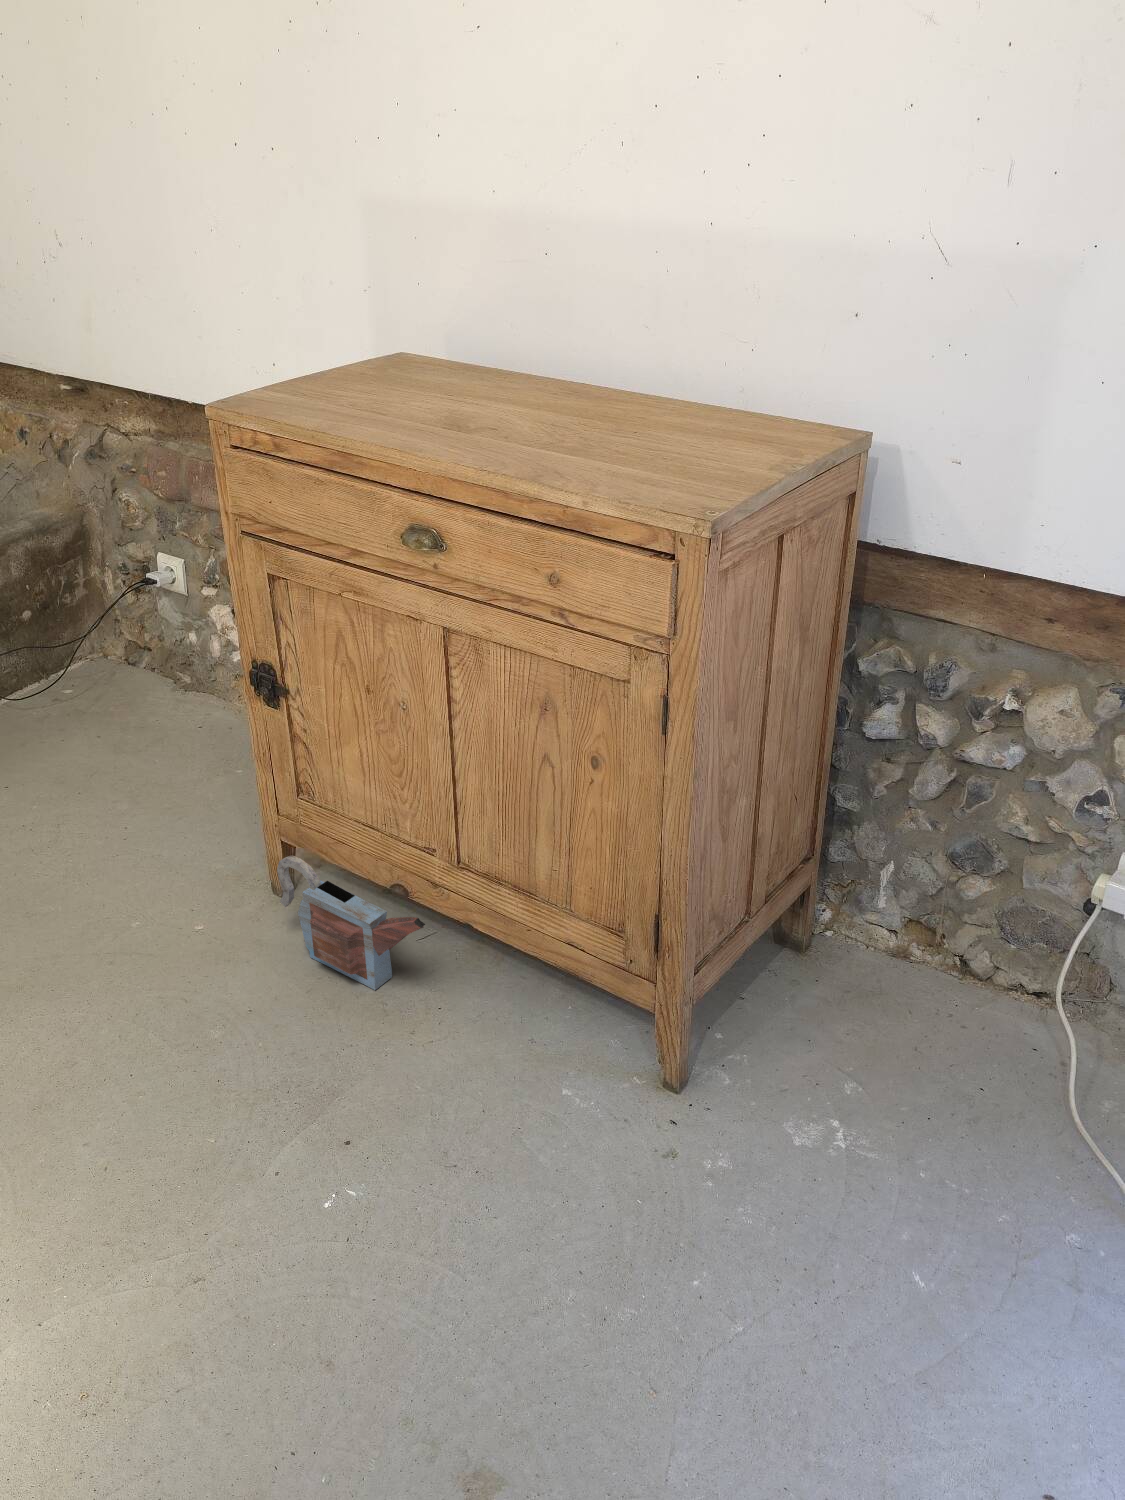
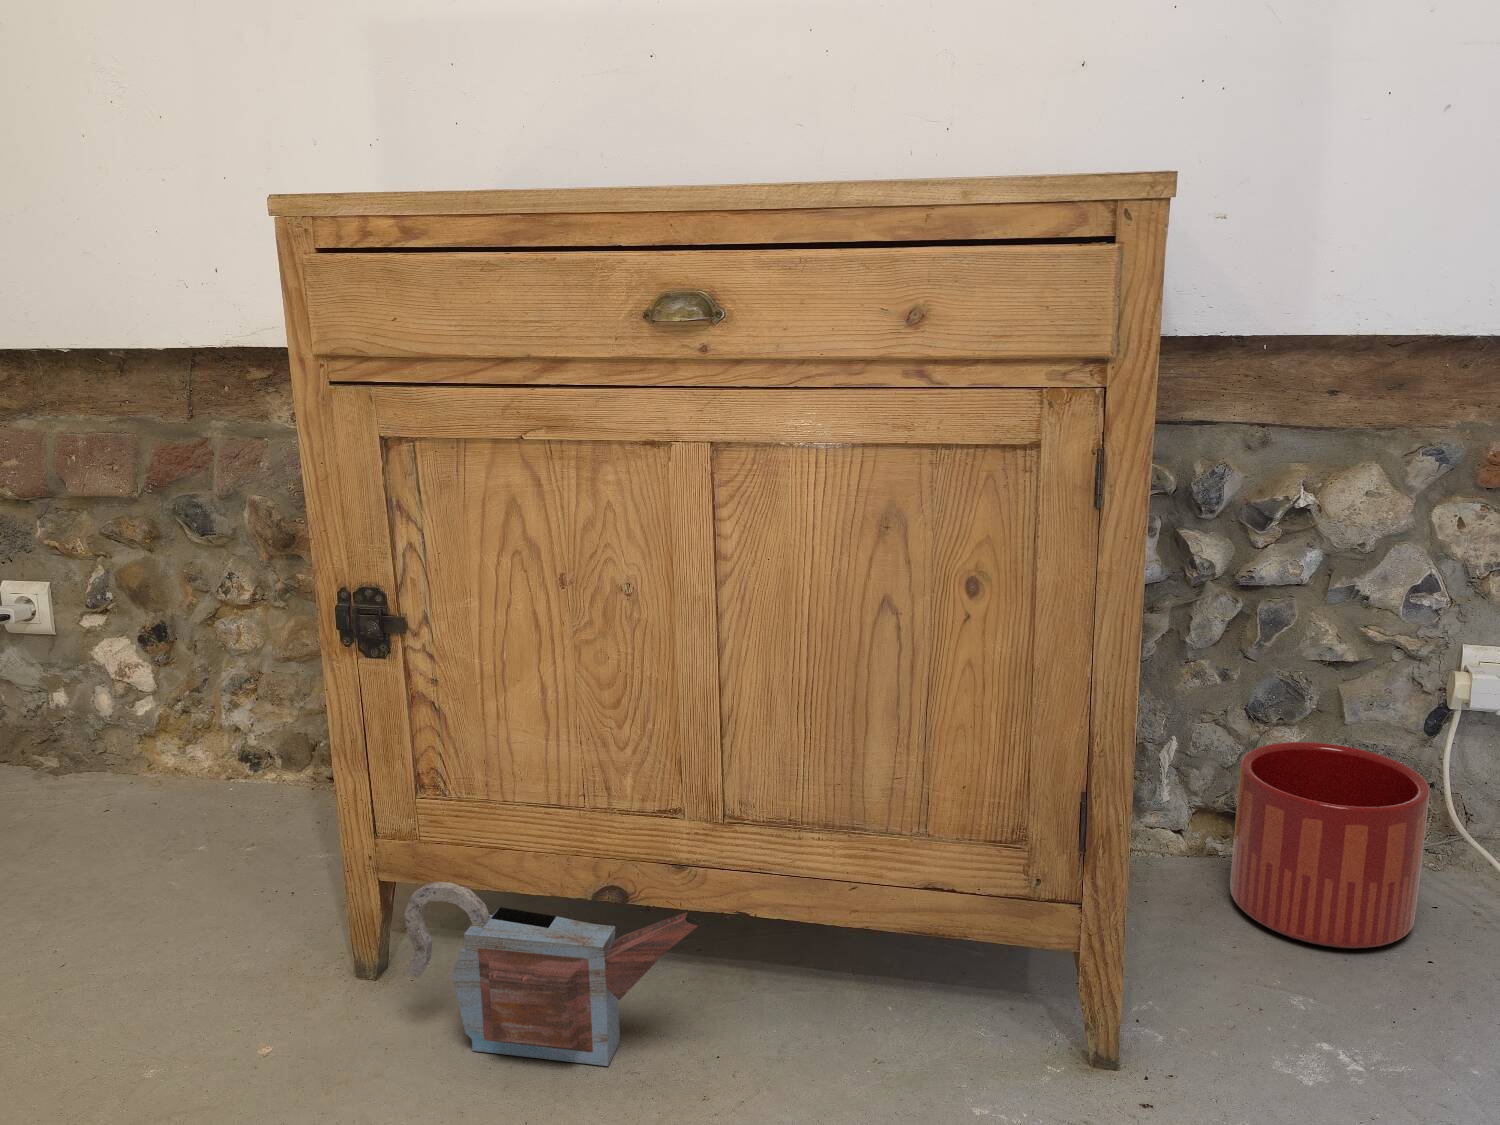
planter: none [874,890,1032,1065] -> present [1230,742,1430,949]

